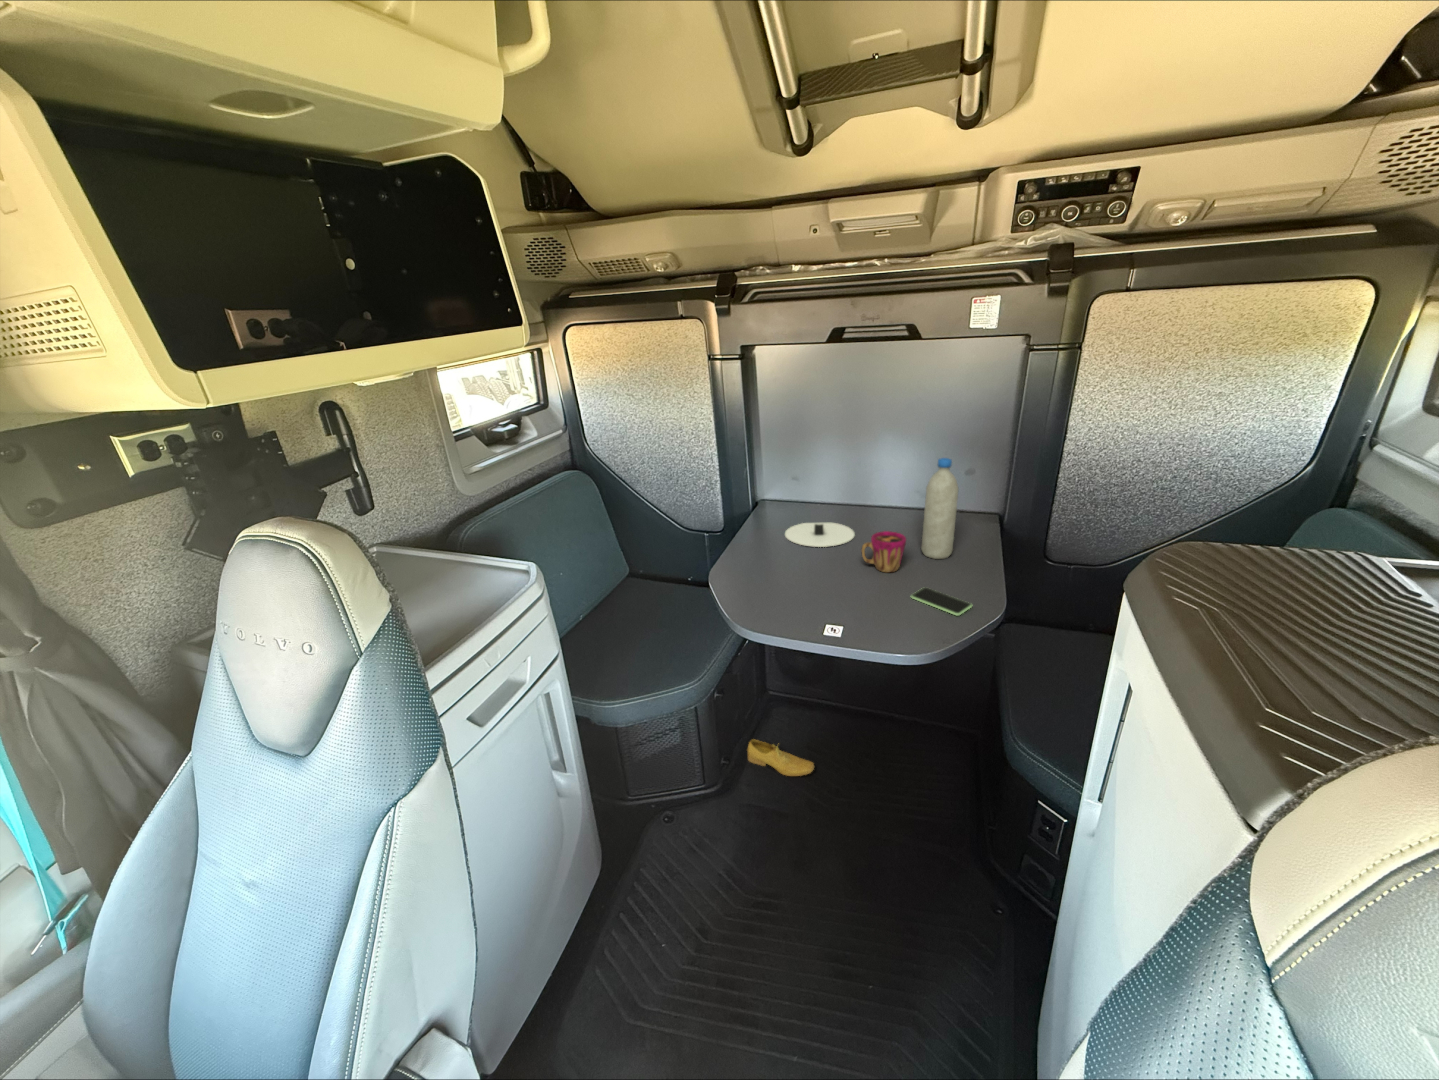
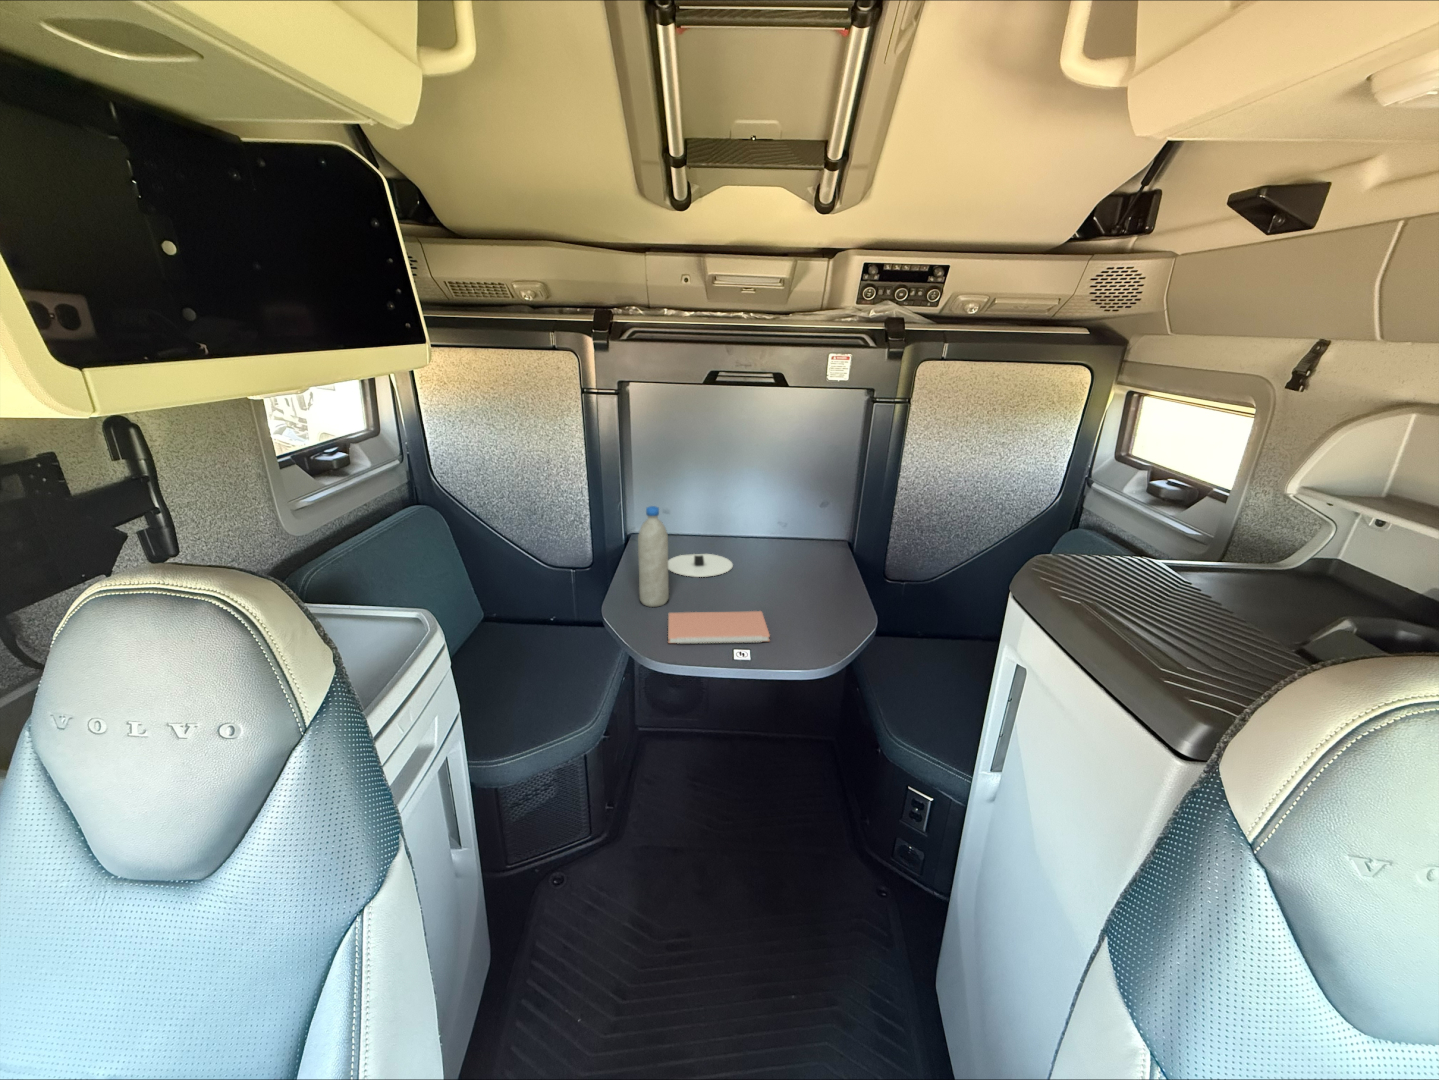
water bottle: present [921,458,958,559] -> present [638,506,669,607]
cup: present [861,531,906,572] -> none [748,559,788,597]
notebook: none [760,583,869,623] -> present [668,611,770,643]
smartphone: present [911,588,972,615] -> none [798,607,851,629]
shoe: present [747,740,814,776] -> none [630,782,701,814]

